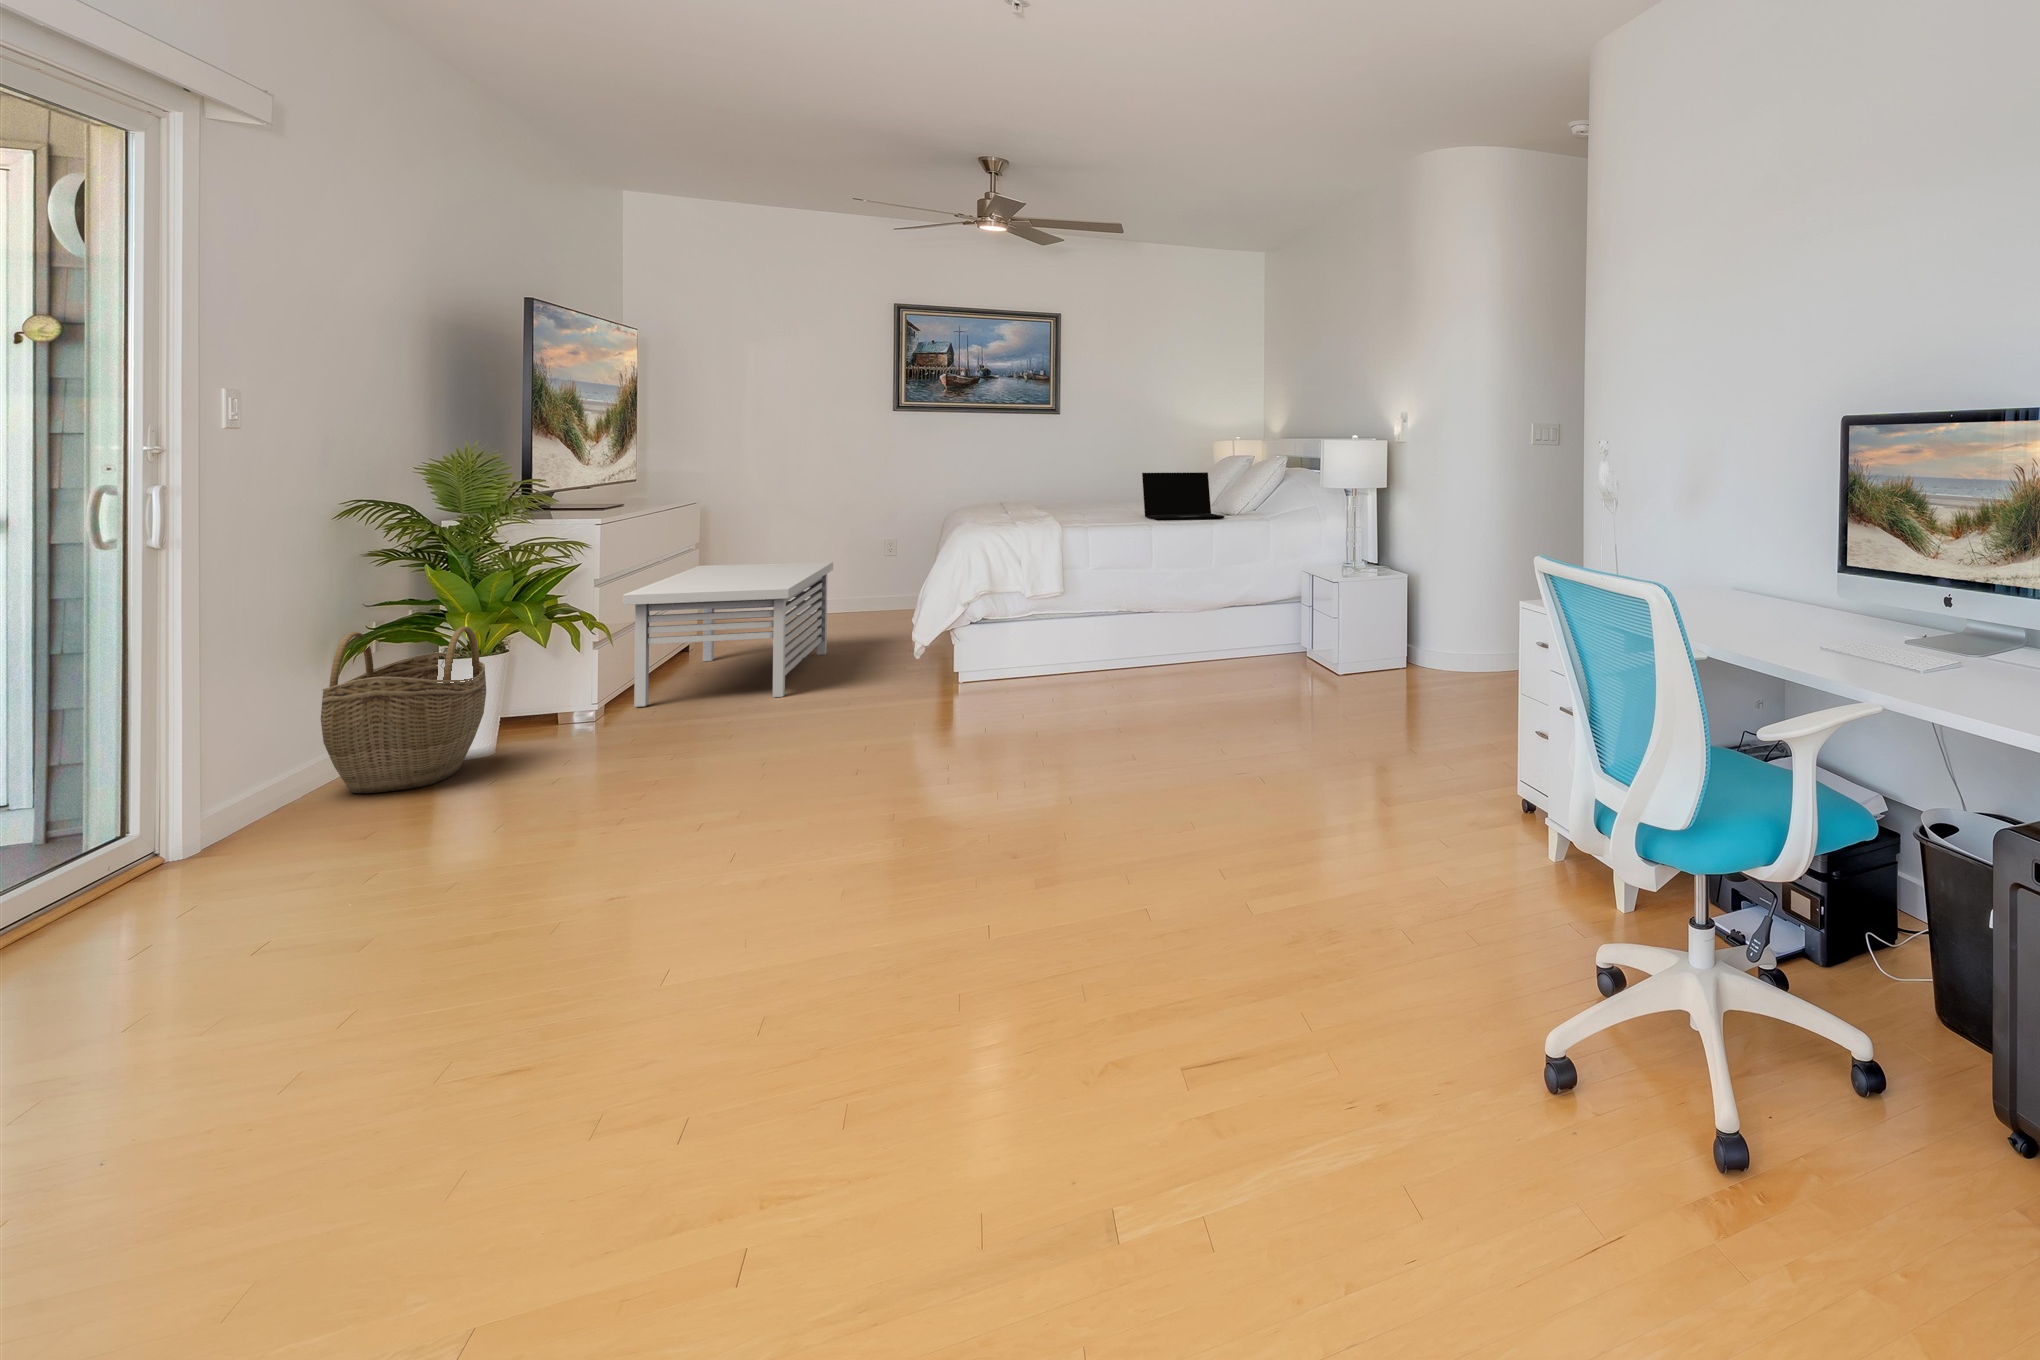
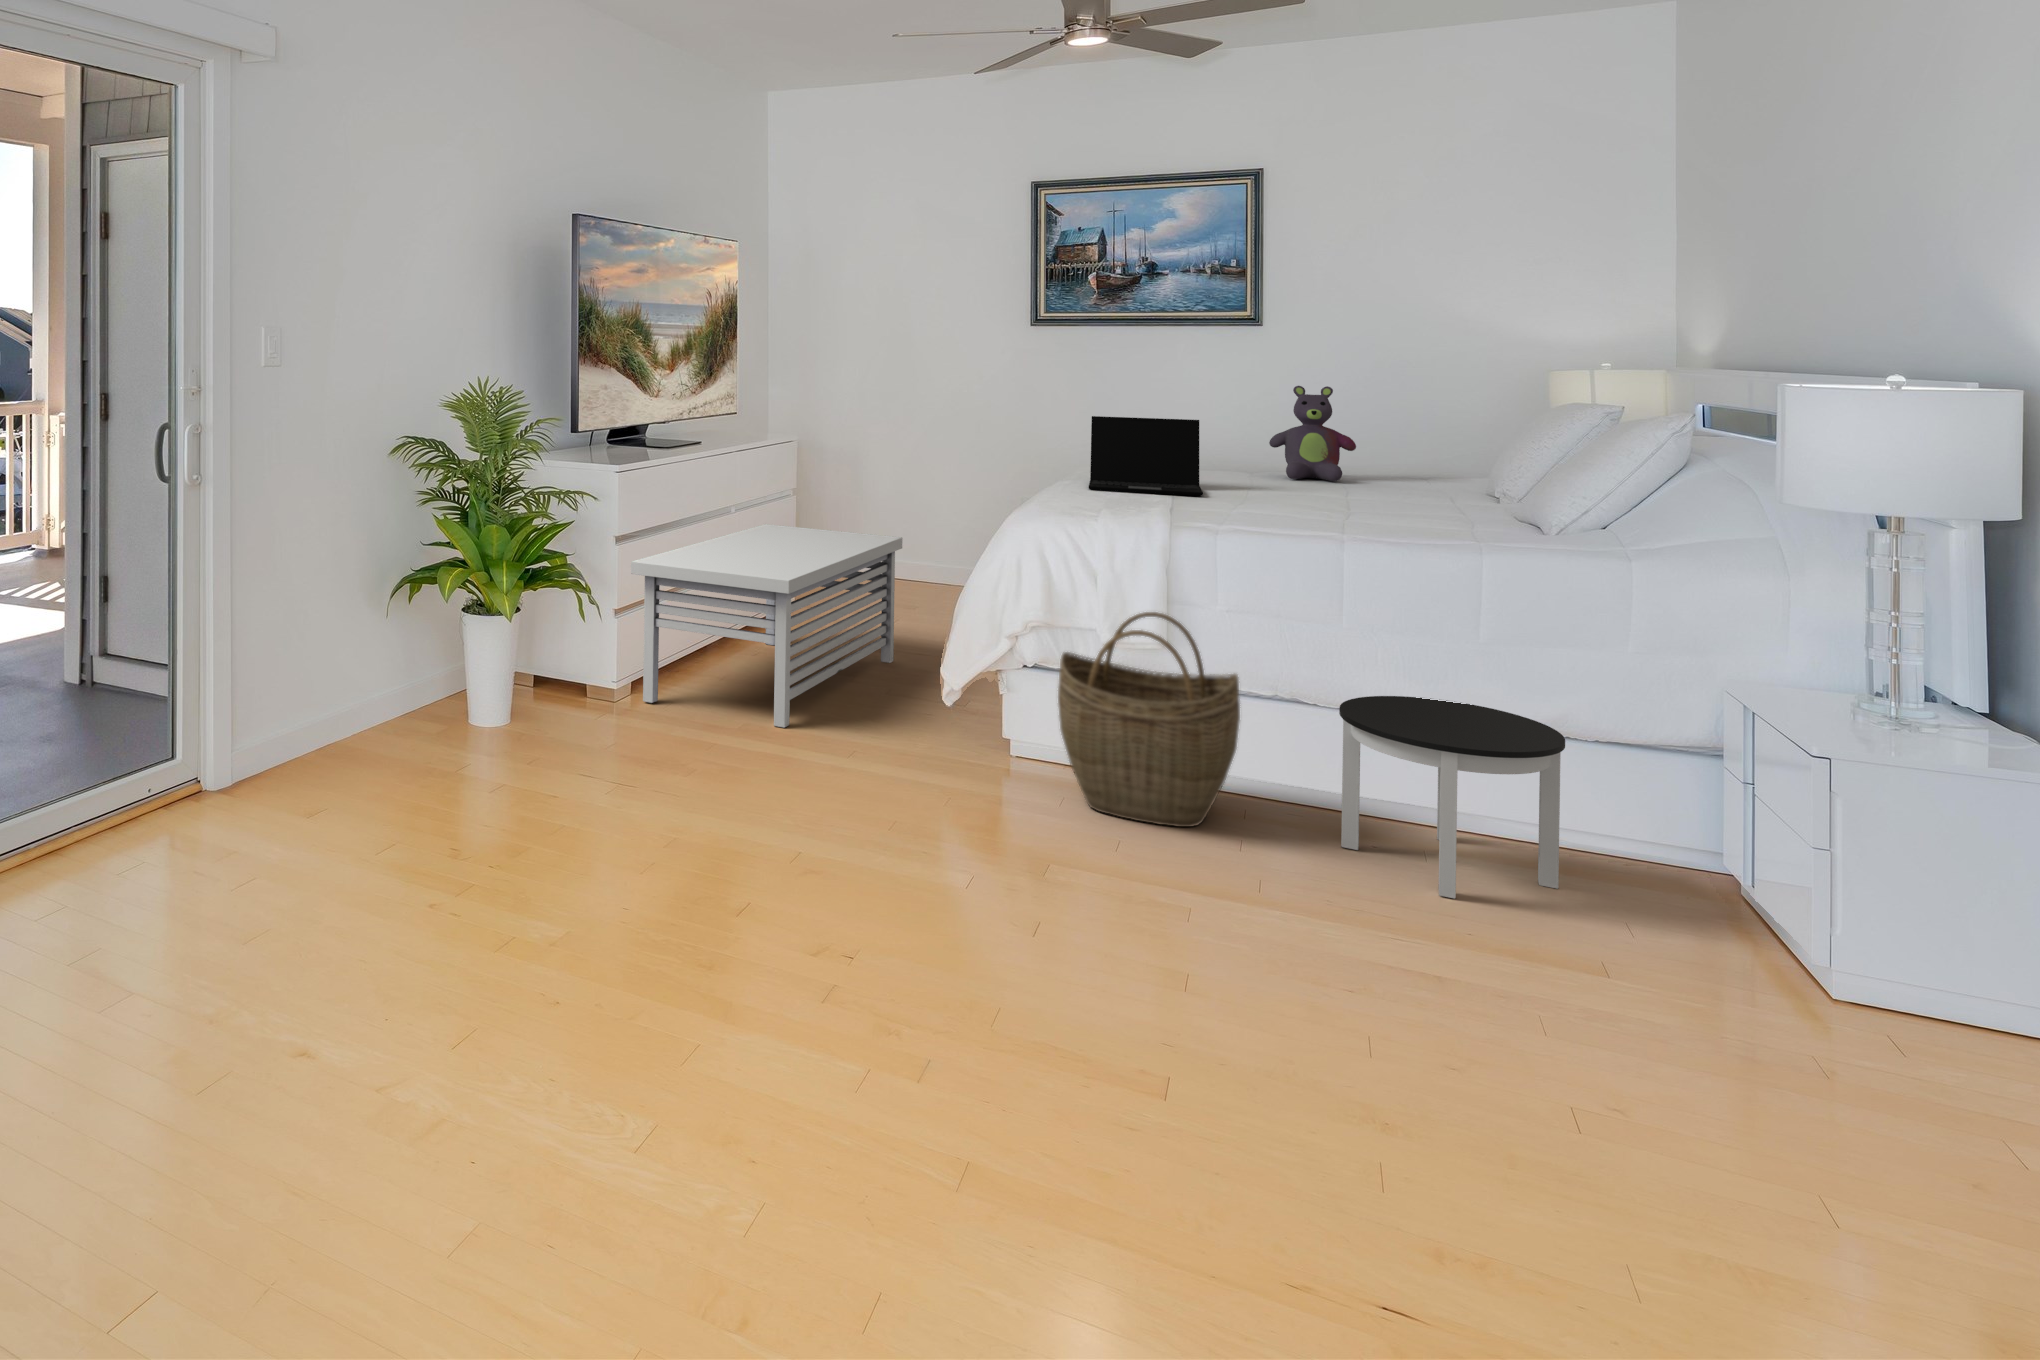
stuffed bear: none [1076,448,1124,503] -> present [1269,386,1356,481]
laptop: present [1142,472,1225,520] -> present [1089,416,1203,496]
round table: none [1156,595,1251,680] -> present [1339,696,1565,898]
woven basket: present [321,627,486,793] -> present [1058,612,1240,827]

